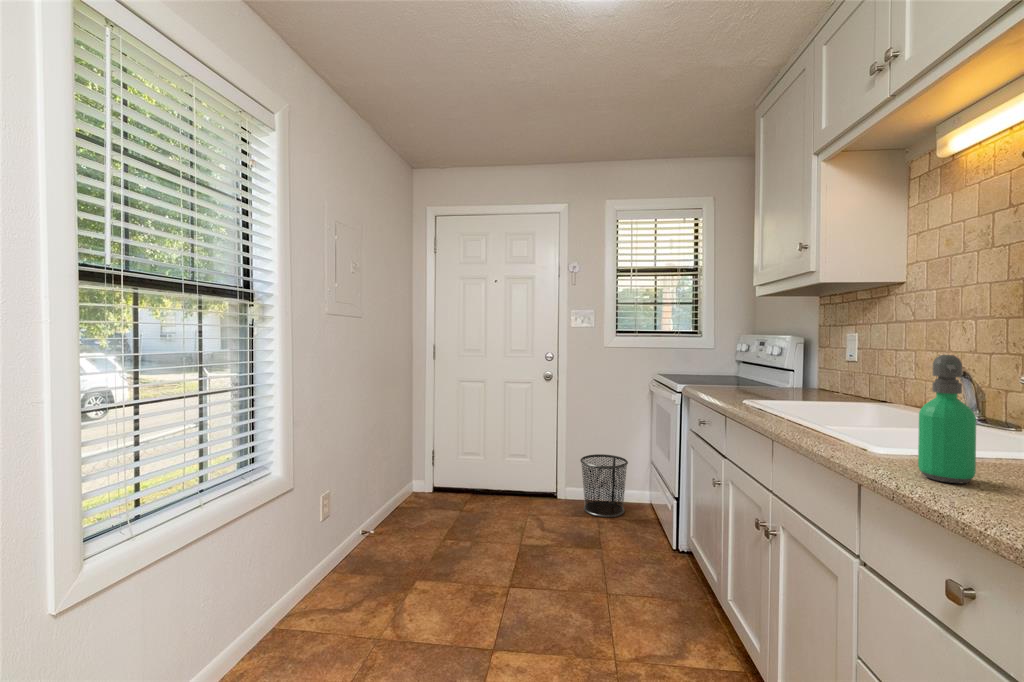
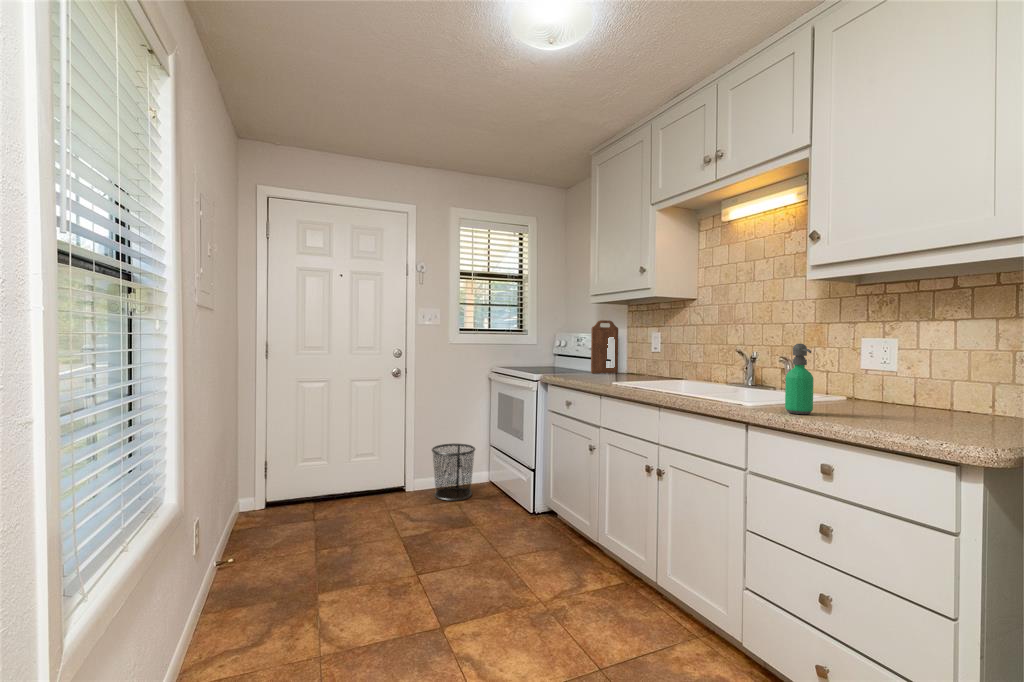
cutting board: none [763,318,807,387] -> present [591,320,618,373]

